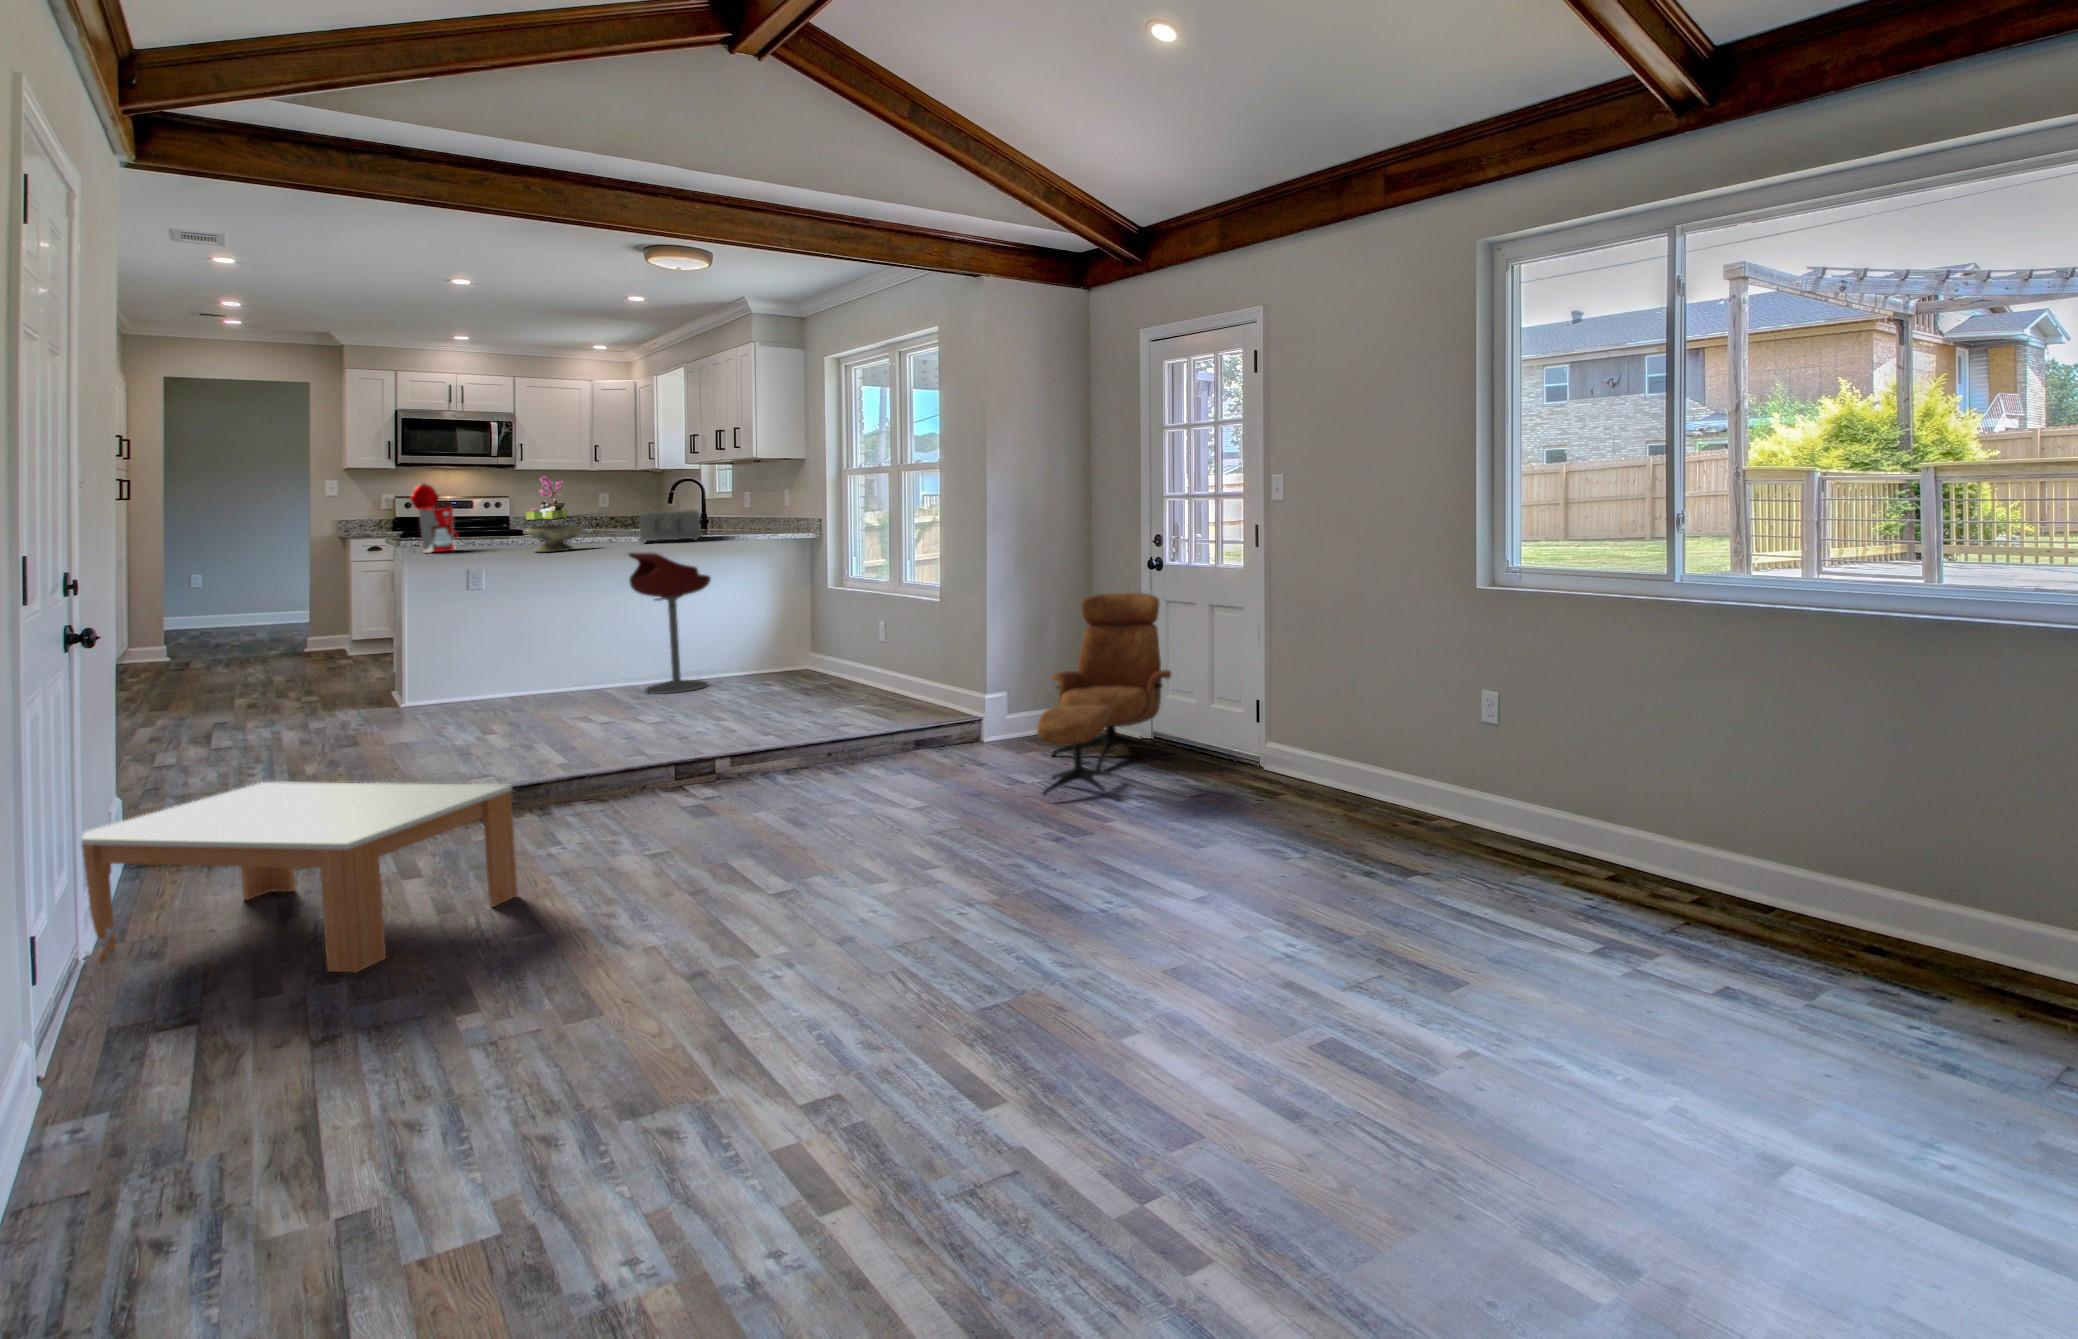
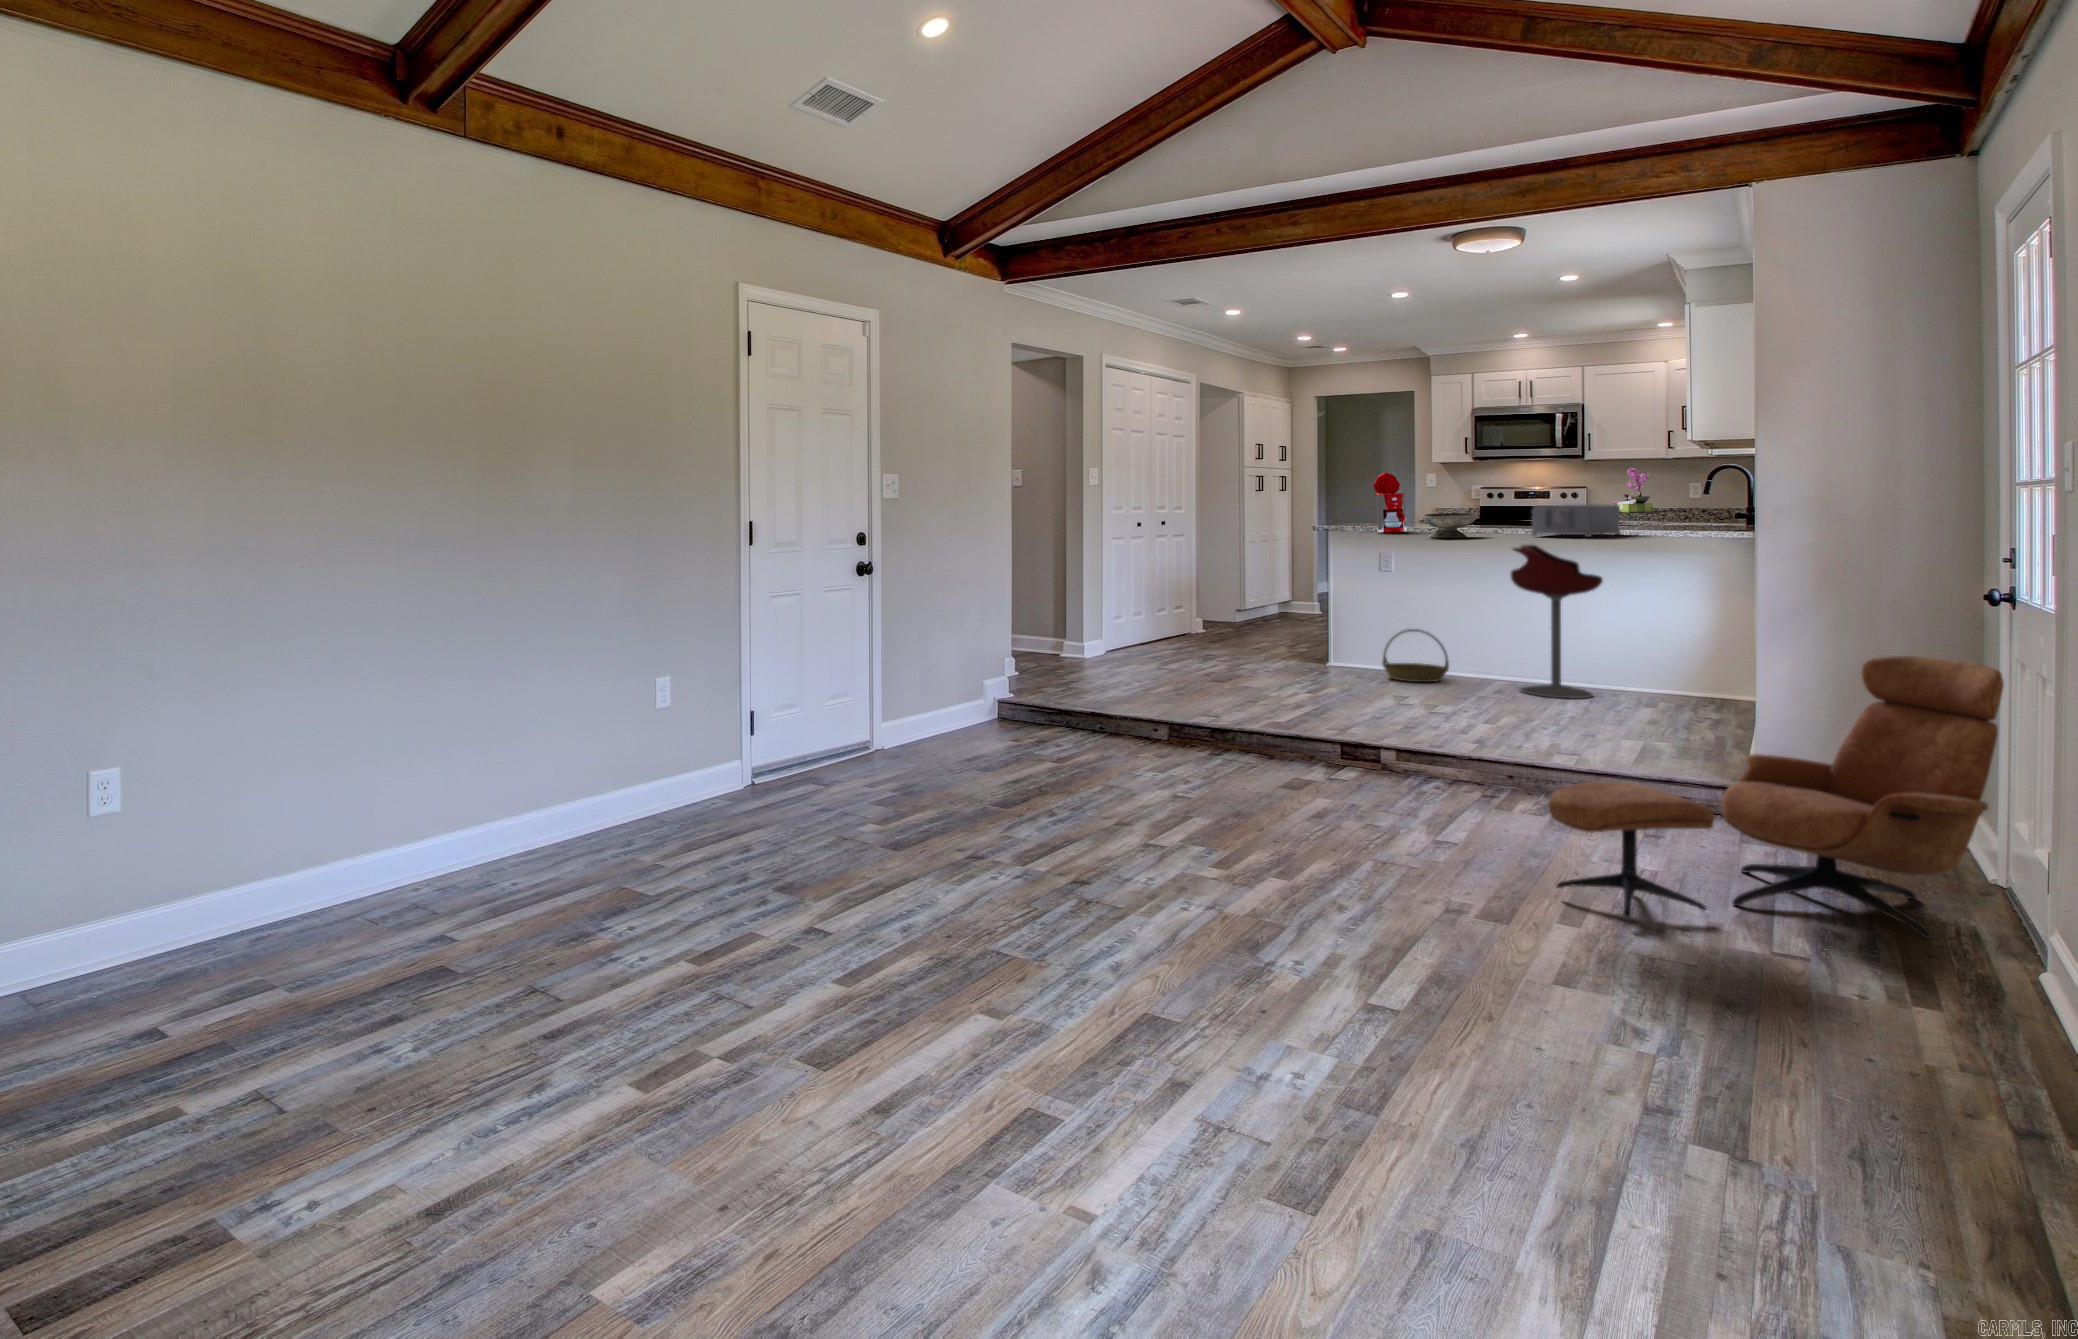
basket: none [499,652,573,710] -> present [1383,629,1449,682]
coffee table: present [82,782,518,973] -> none [927,666,1084,785]

